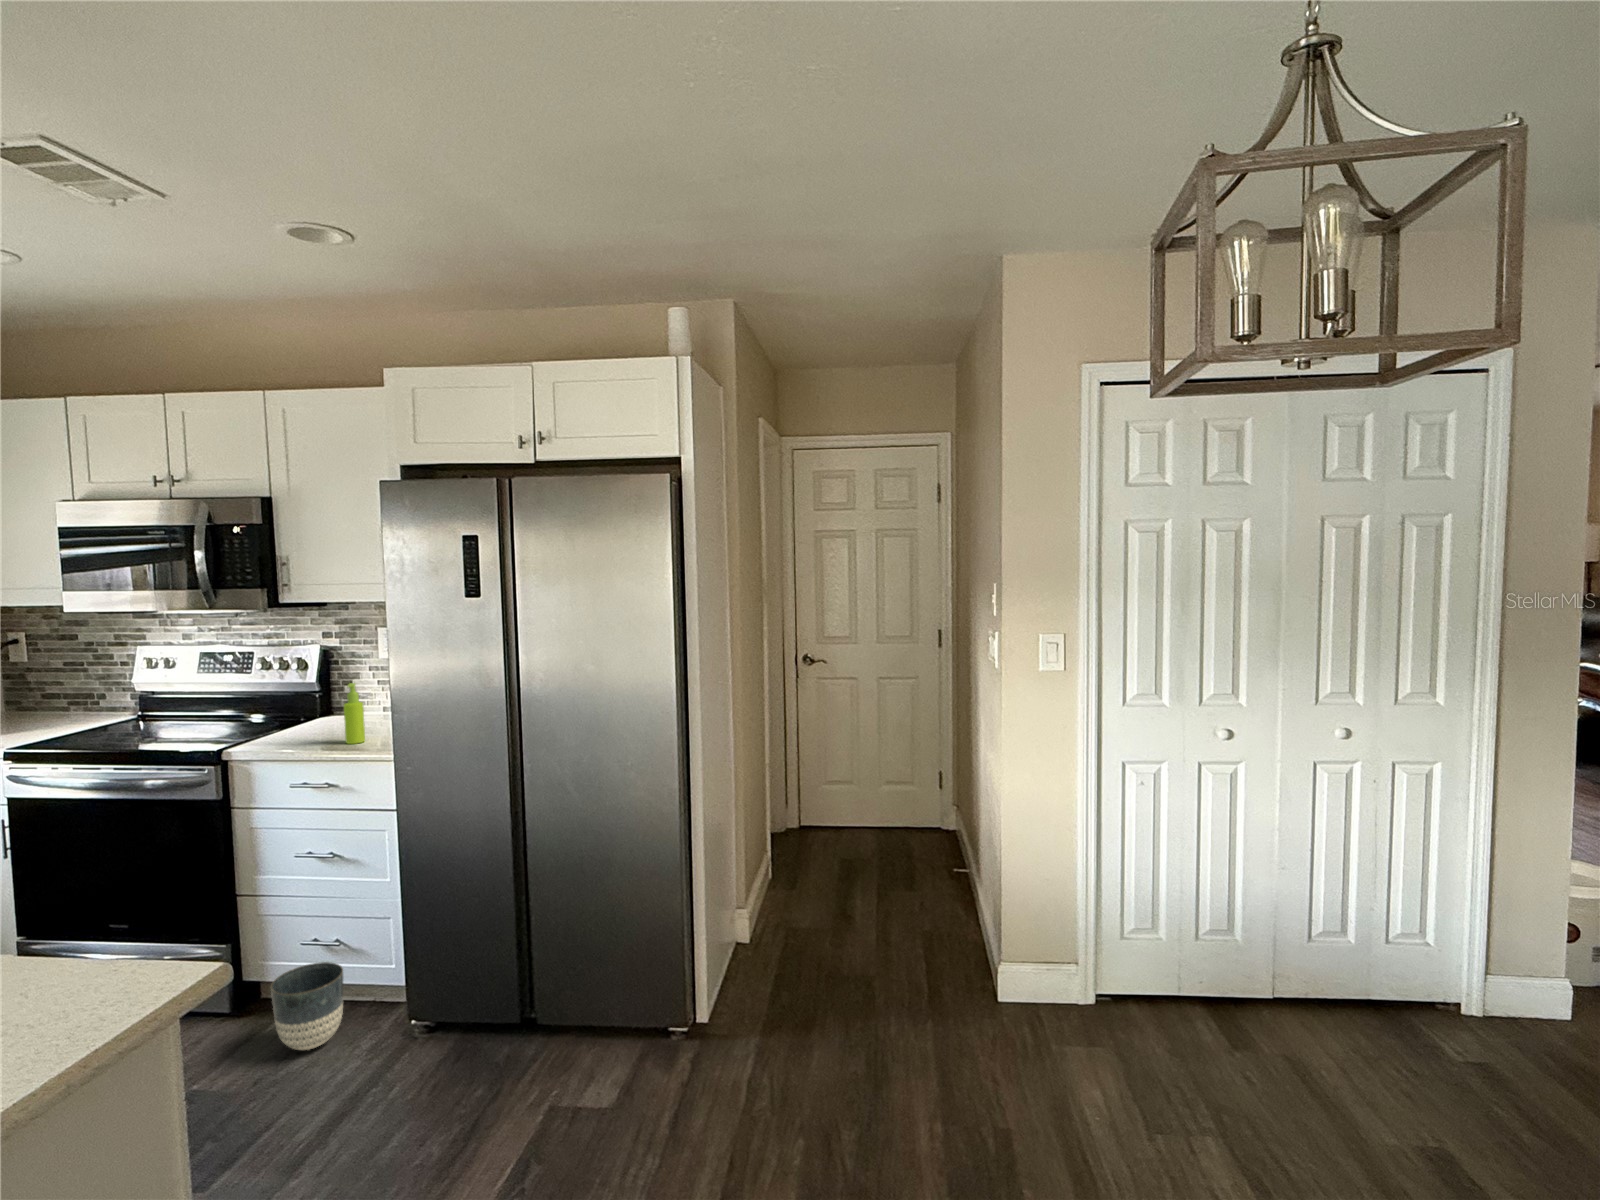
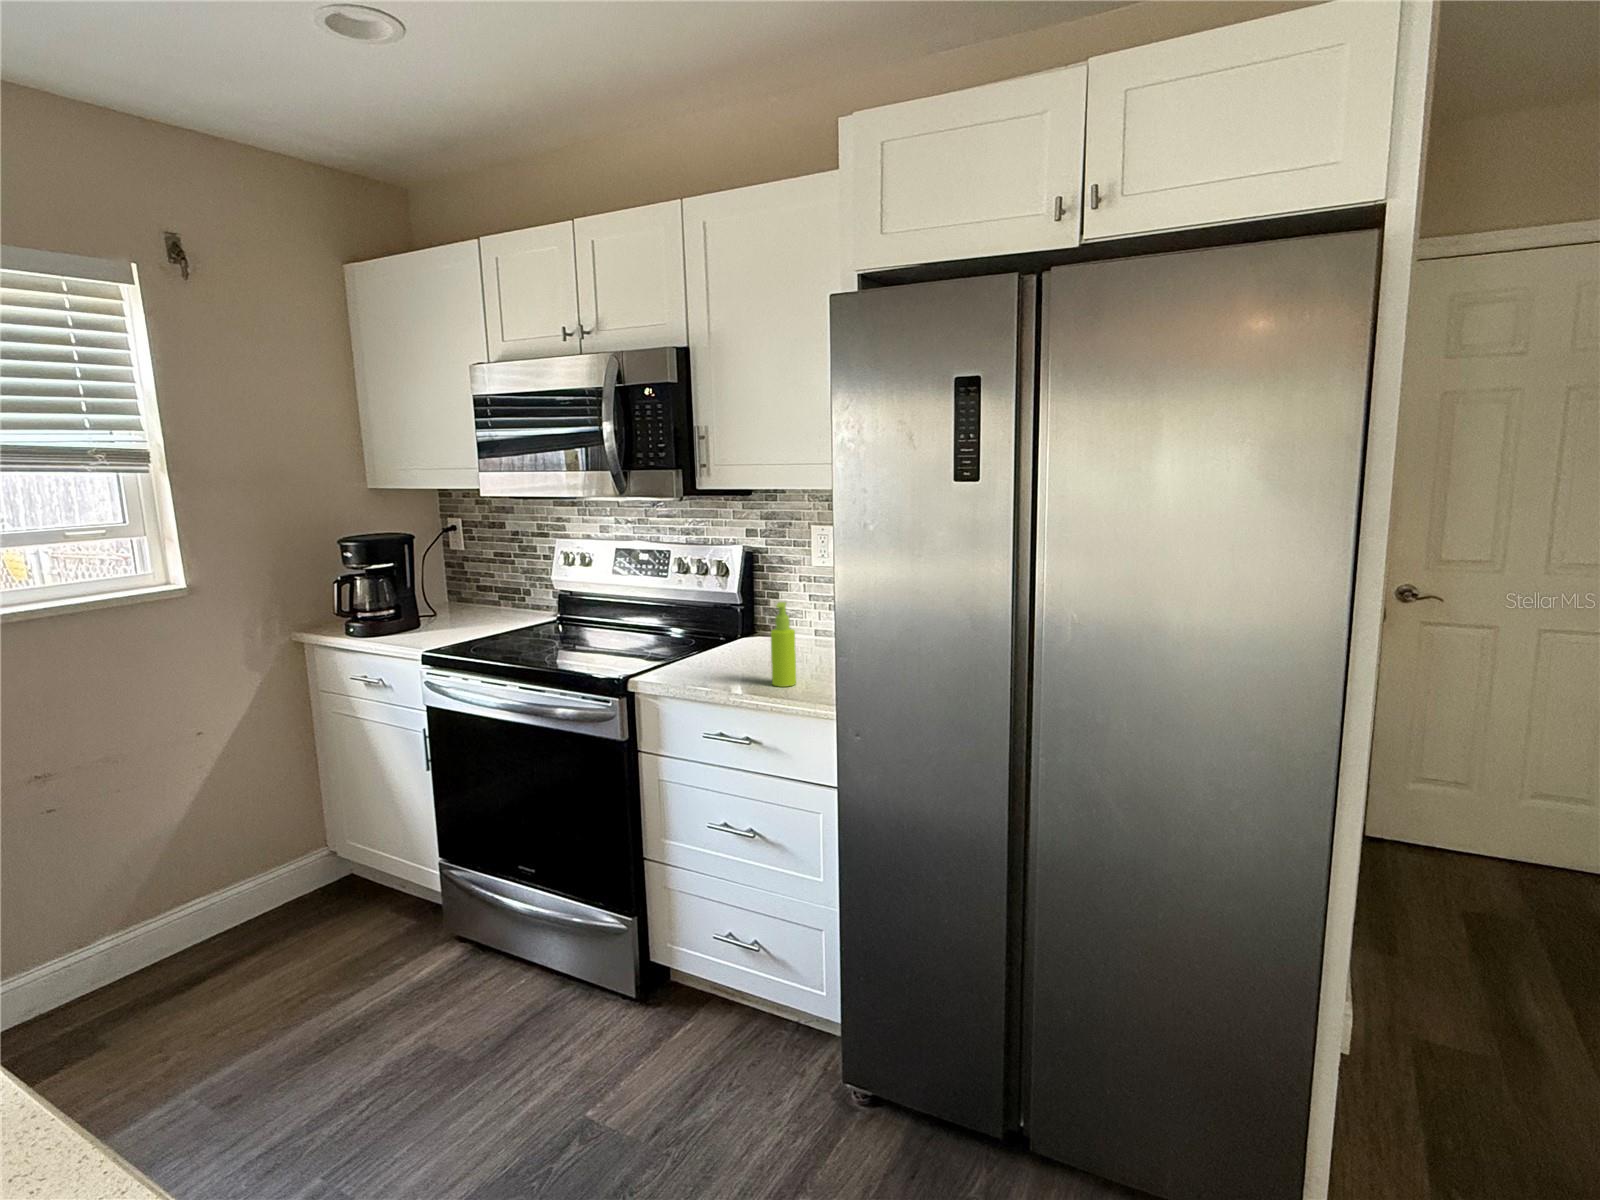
planter: present [271,962,343,1050] -> none [678,974,764,1093]

